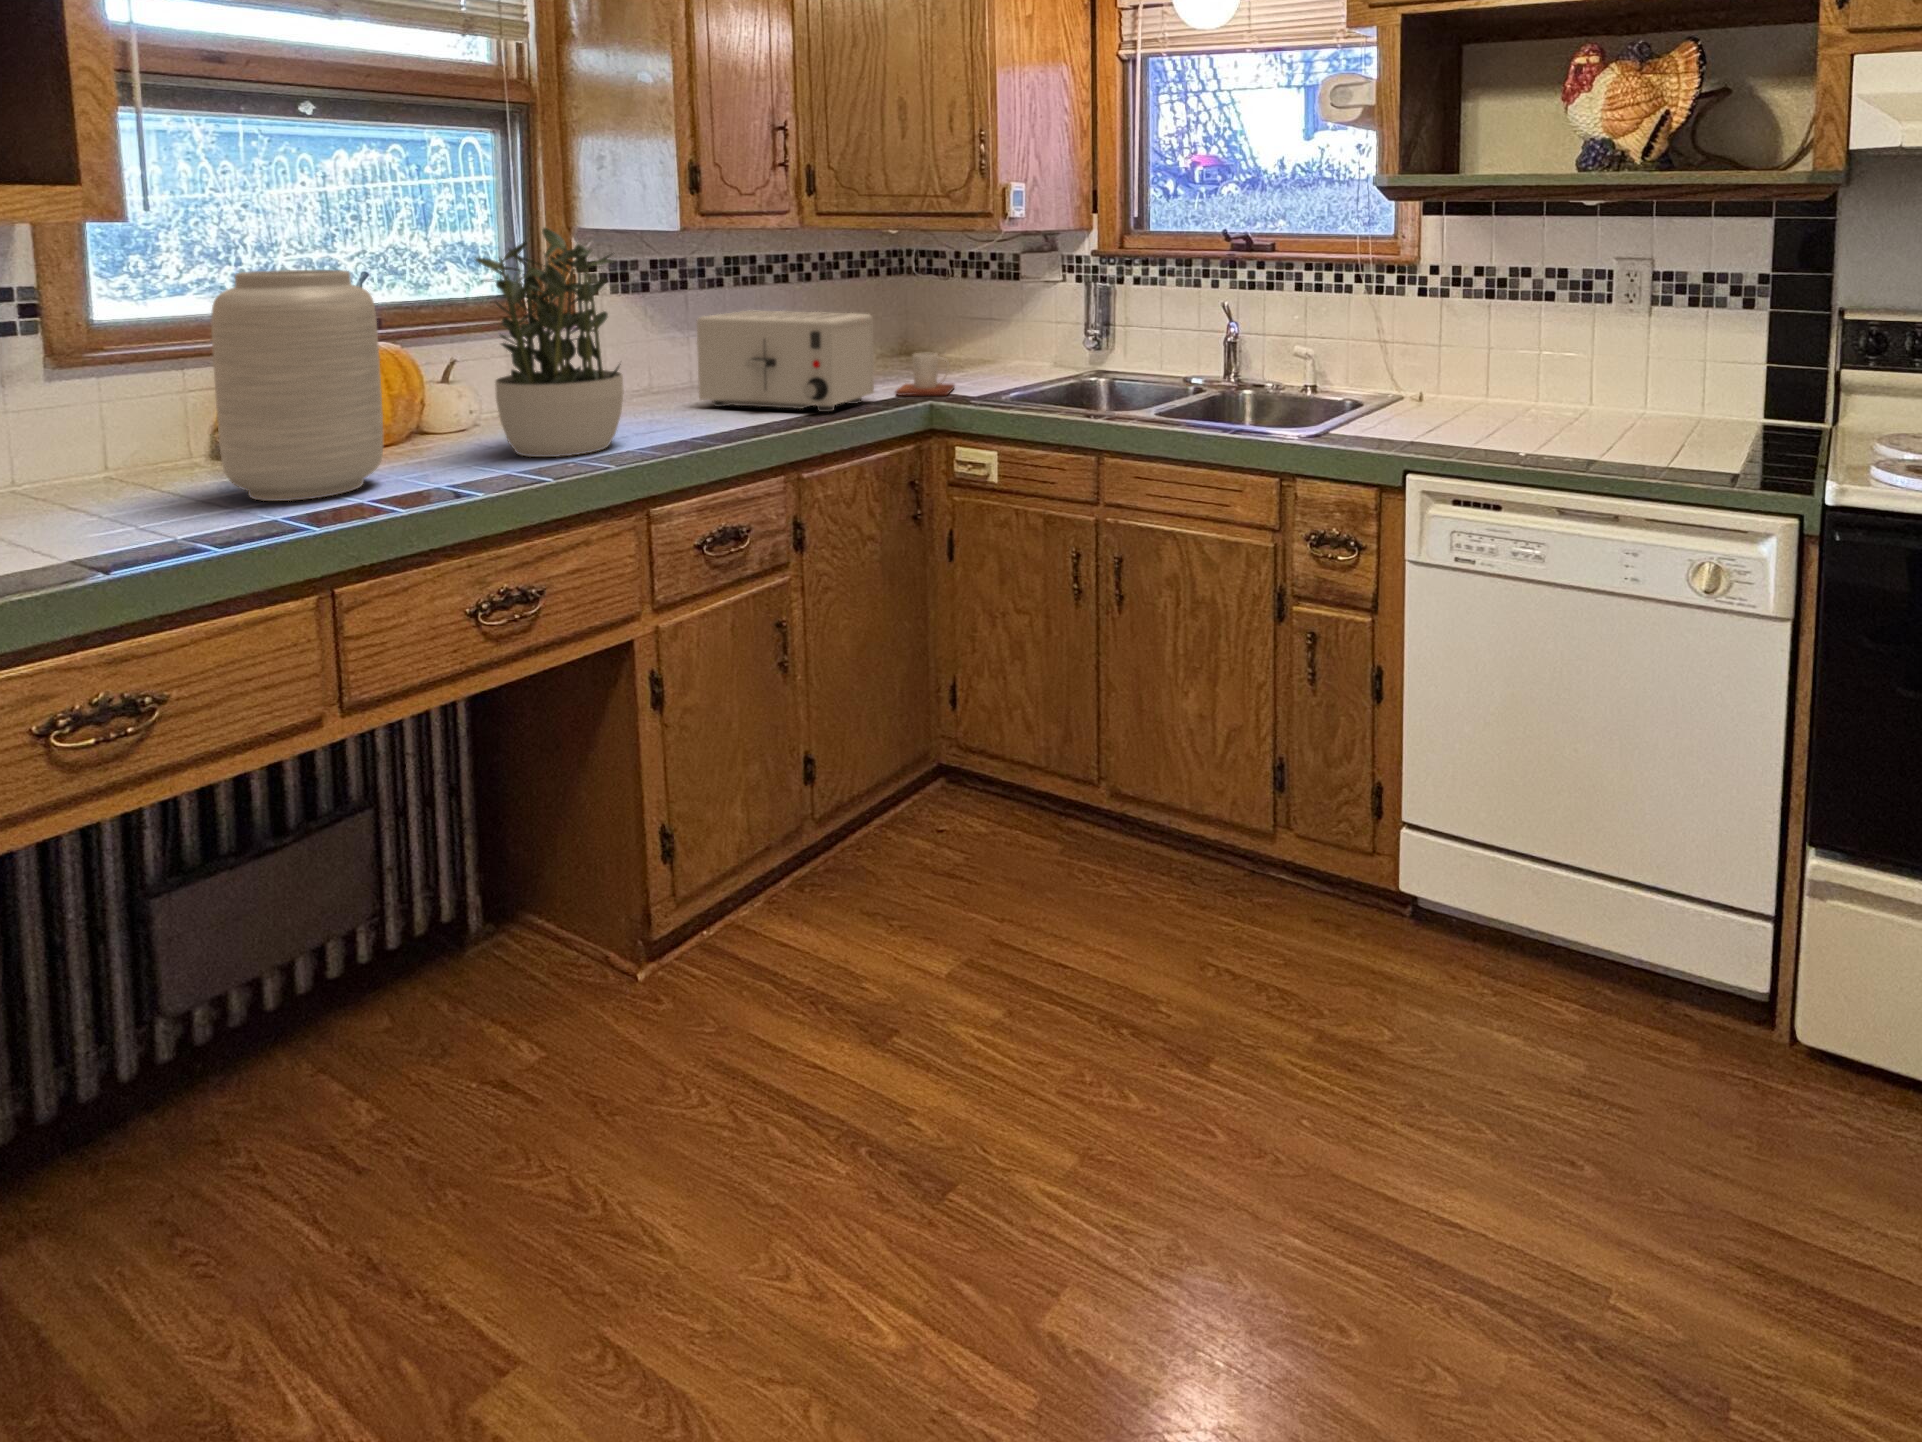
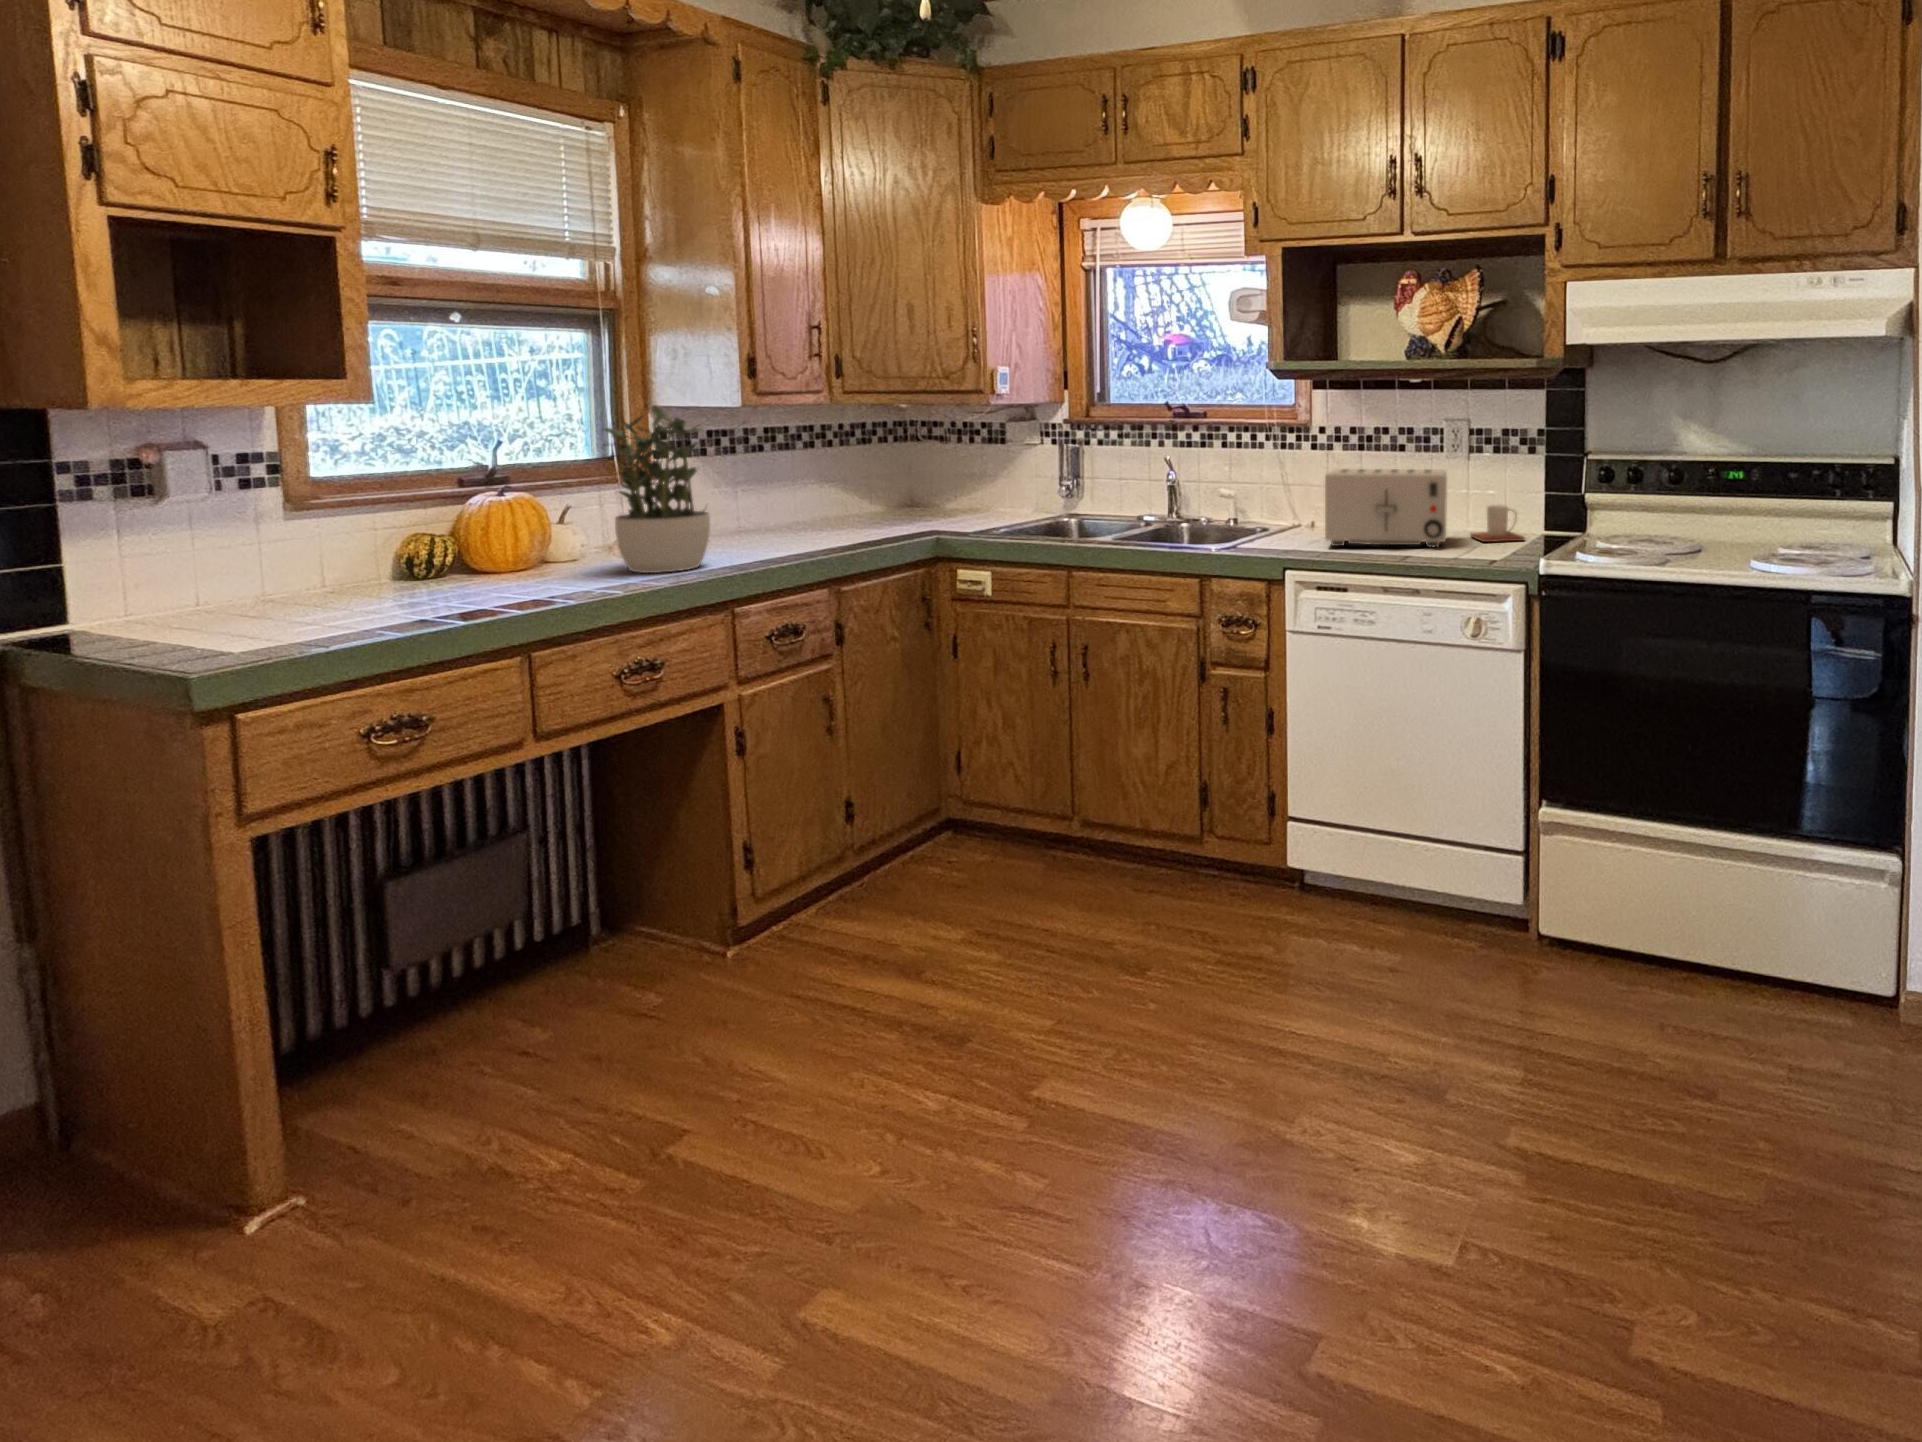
vase: present [212,270,383,501] -> none [428,437,545,599]
toaster: present [697,310,874,412] -> present [1325,469,1447,548]
mug: present [895,353,955,395] -> present [1470,505,1525,542]

